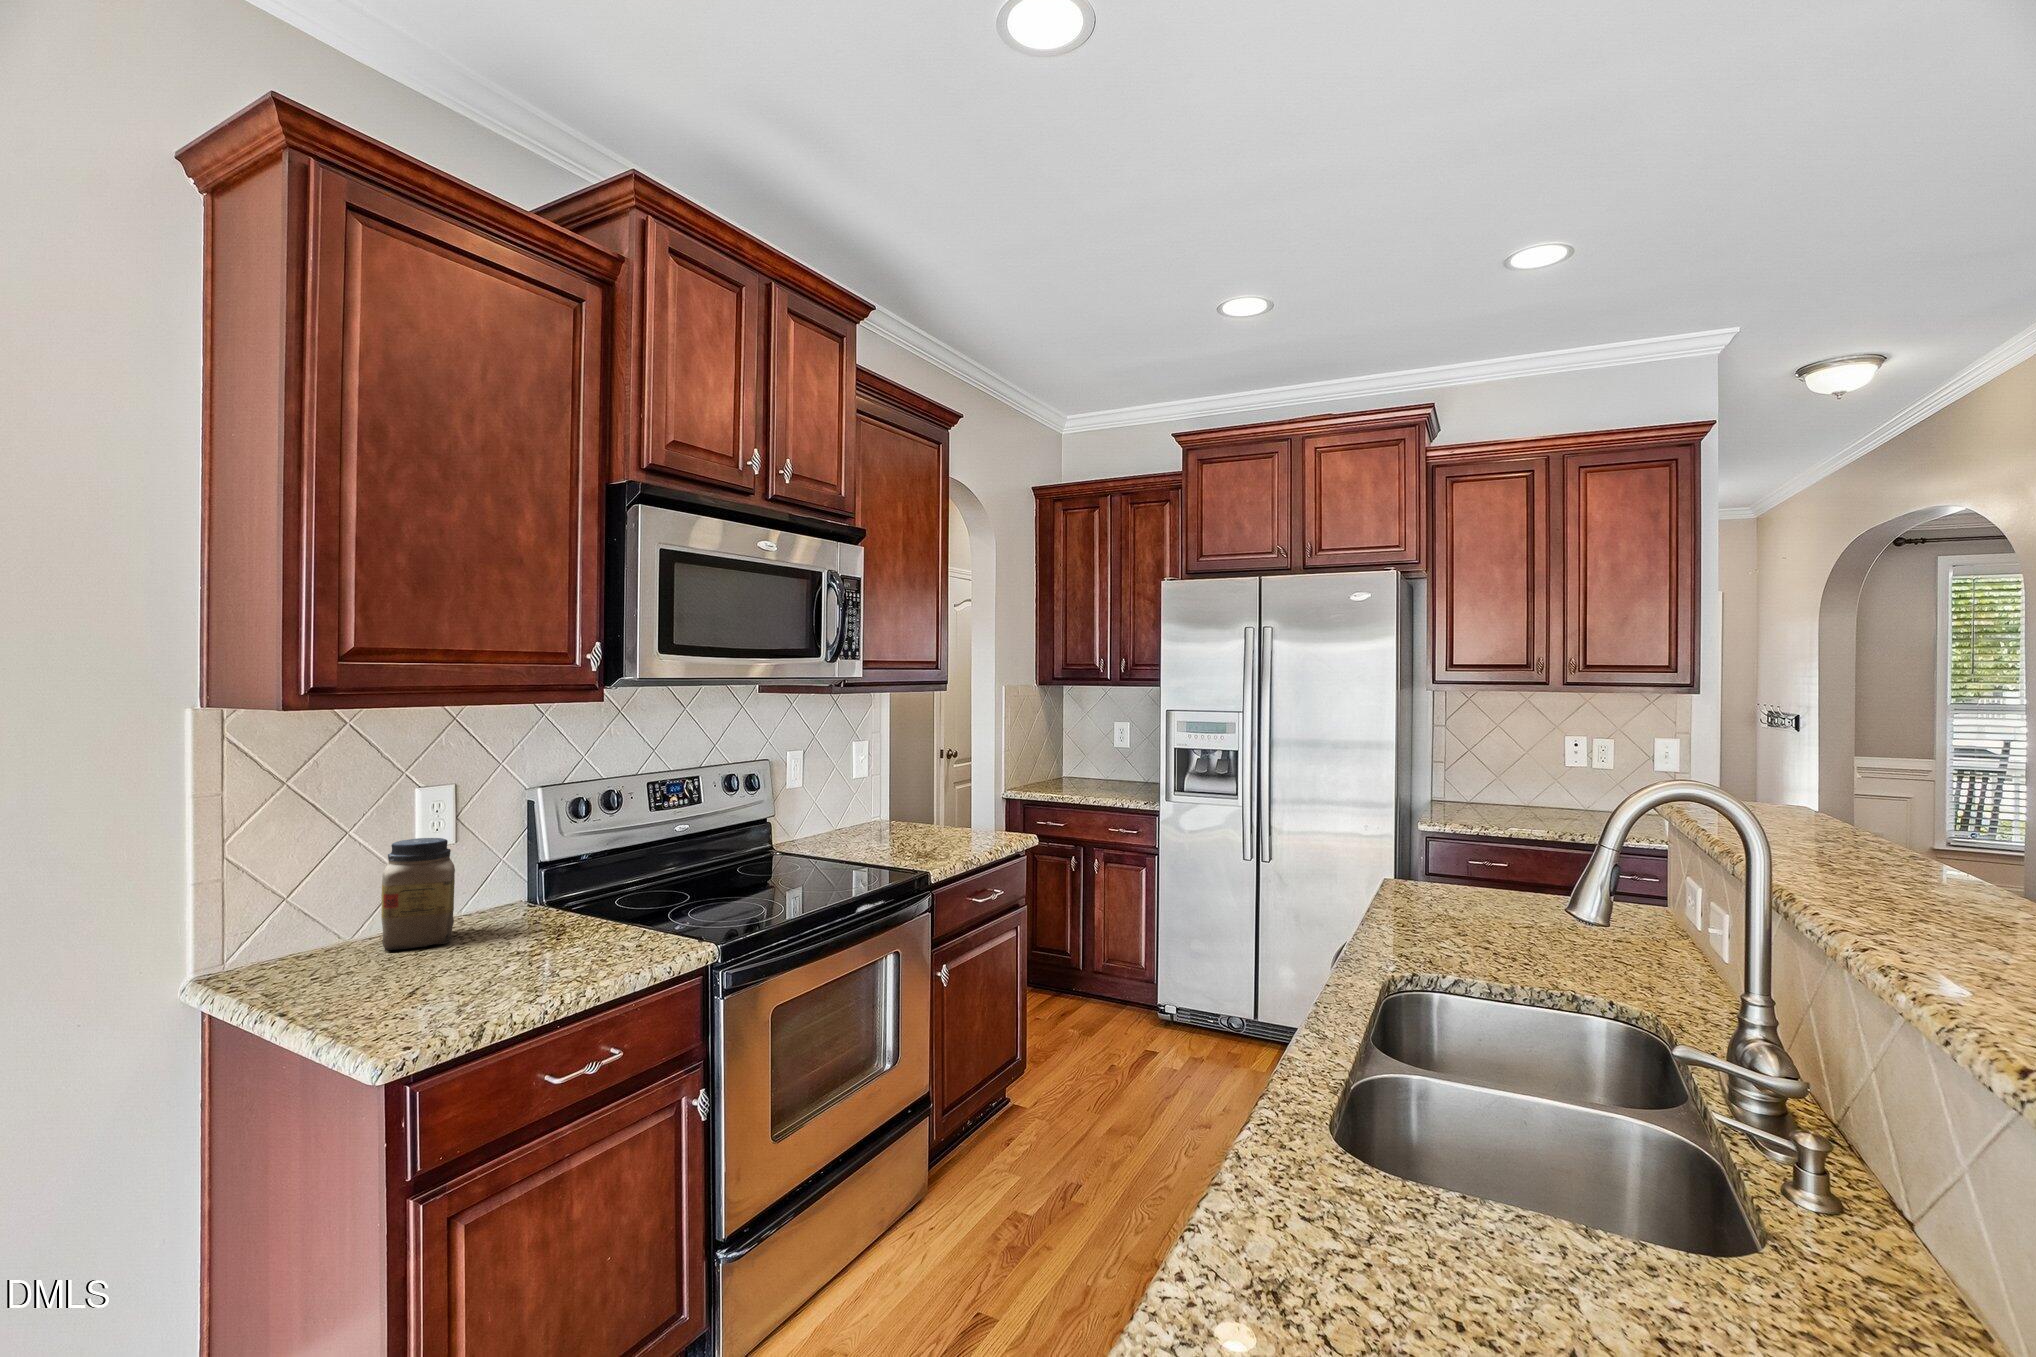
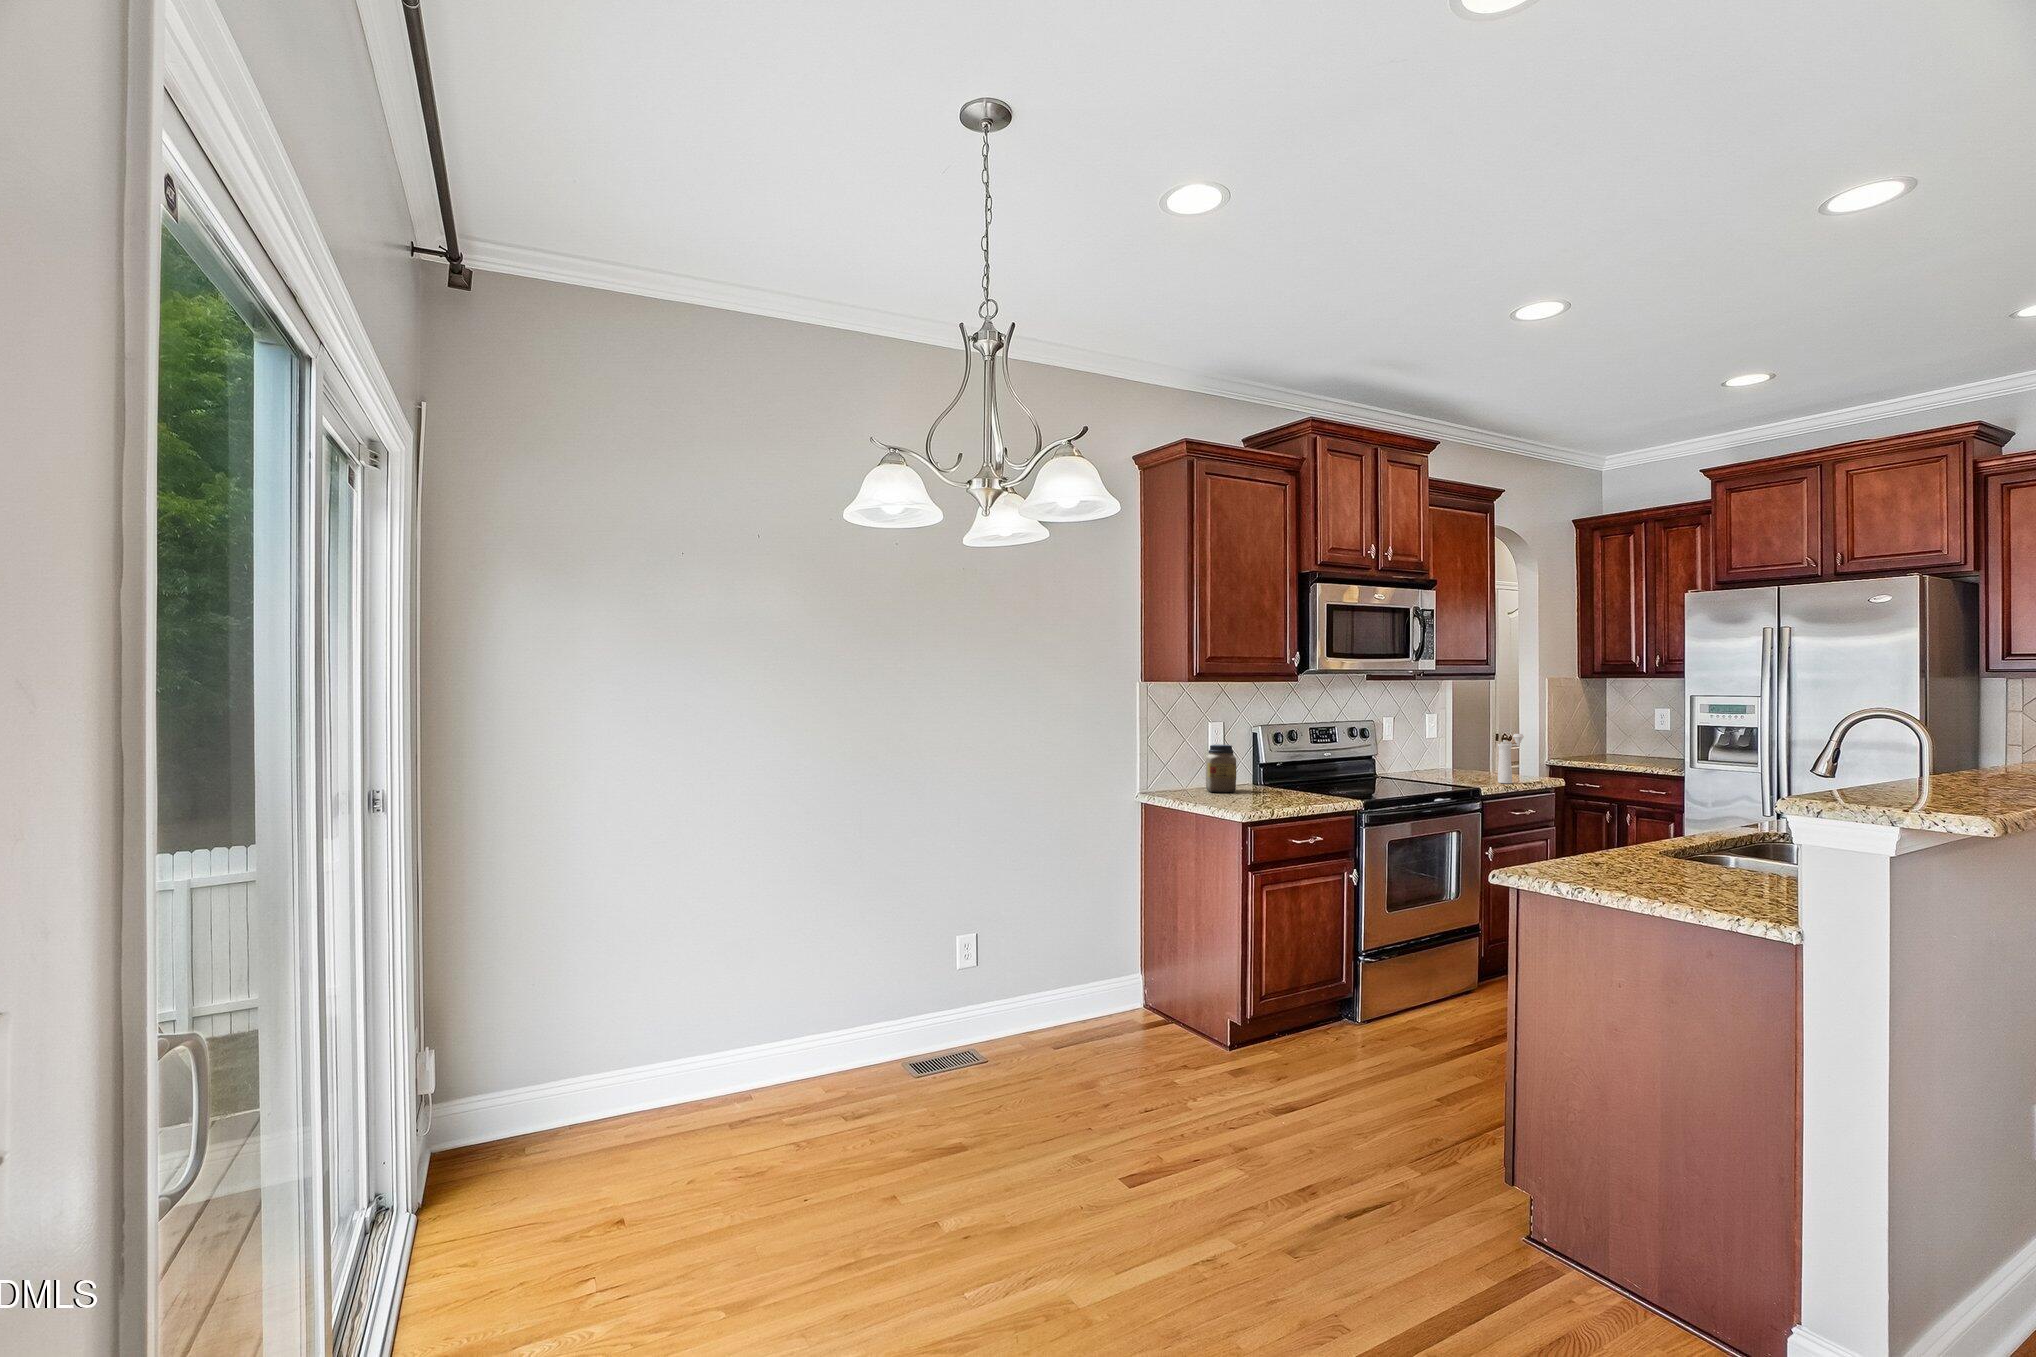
pepper mill: none [951,772,986,851] -> present [1498,734,1524,783]

